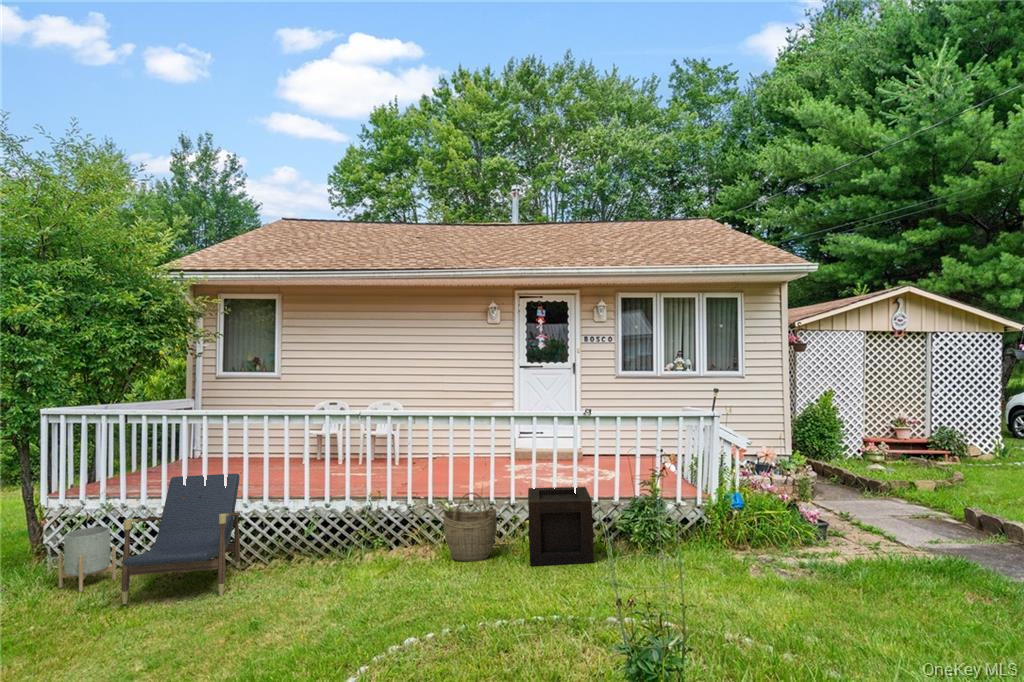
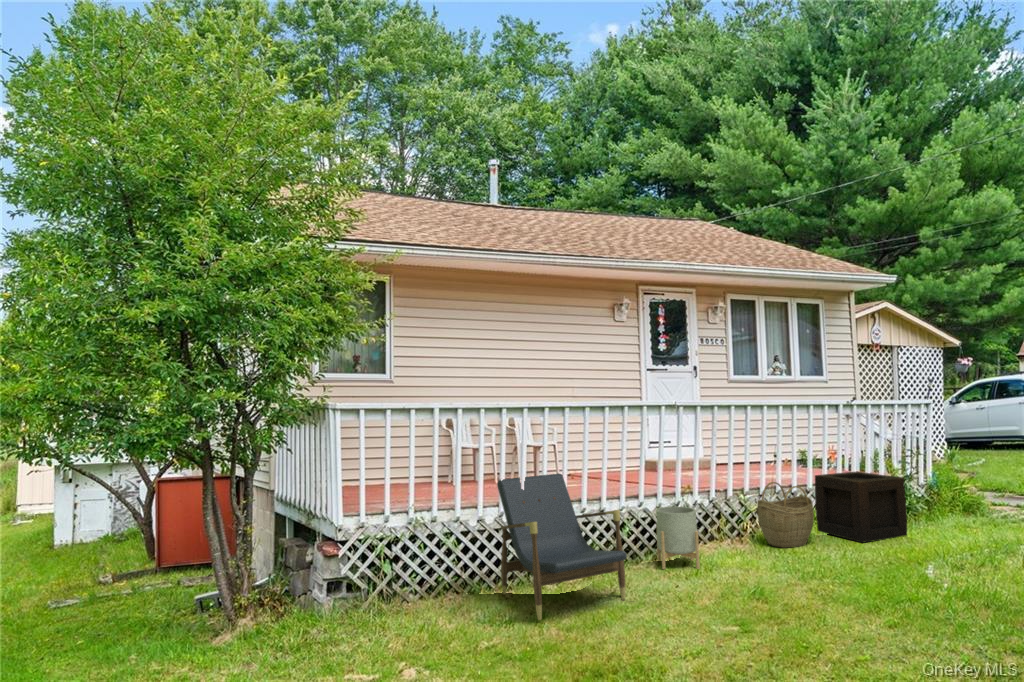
planter: present [59,527,116,592] -> present [656,506,700,569]

